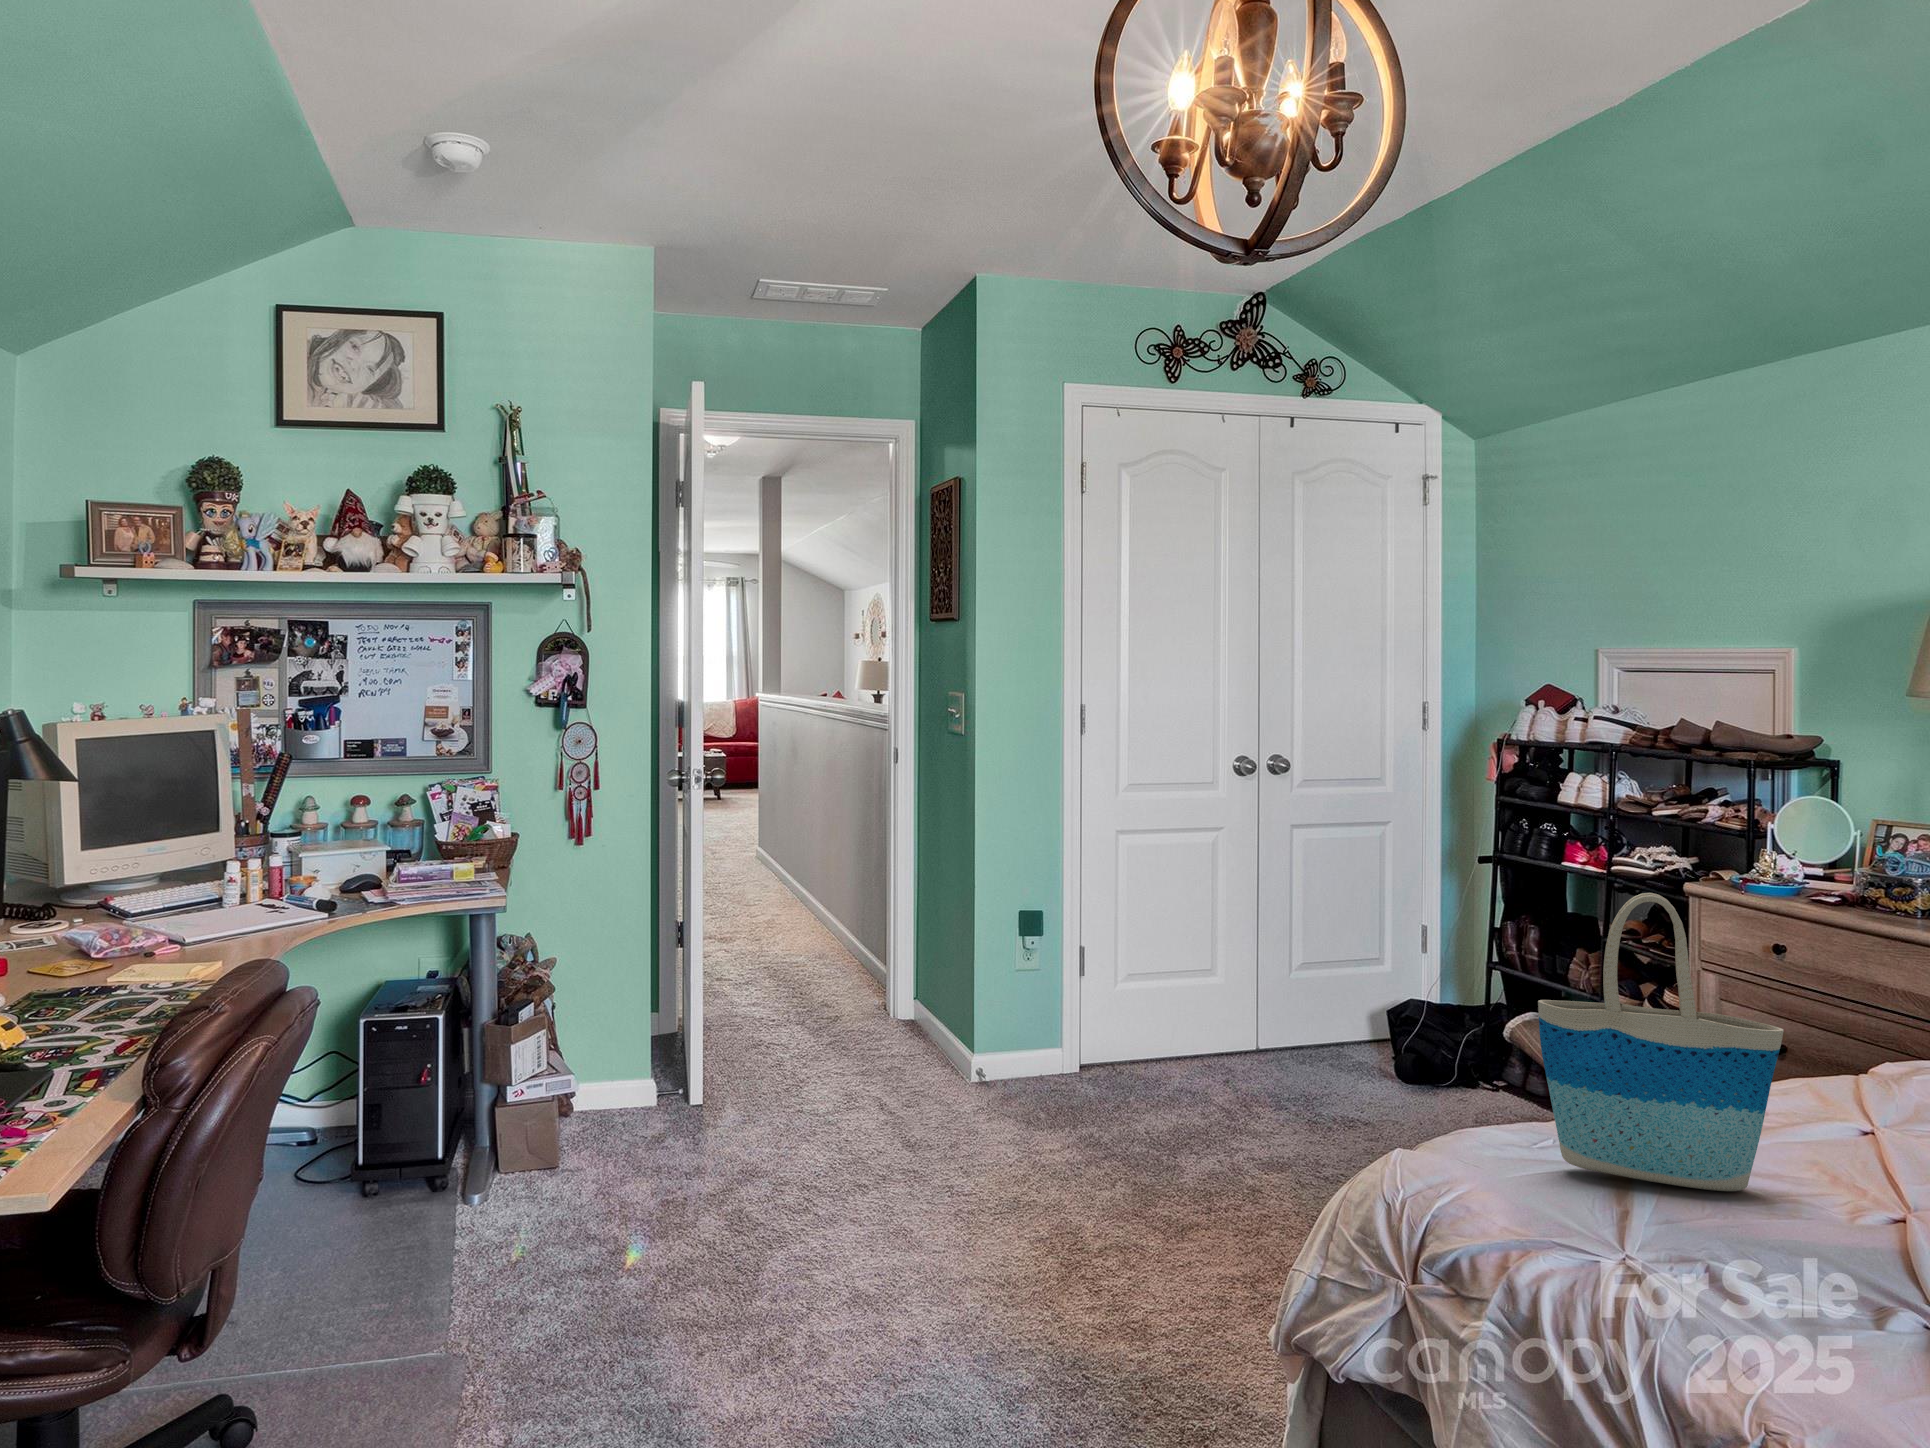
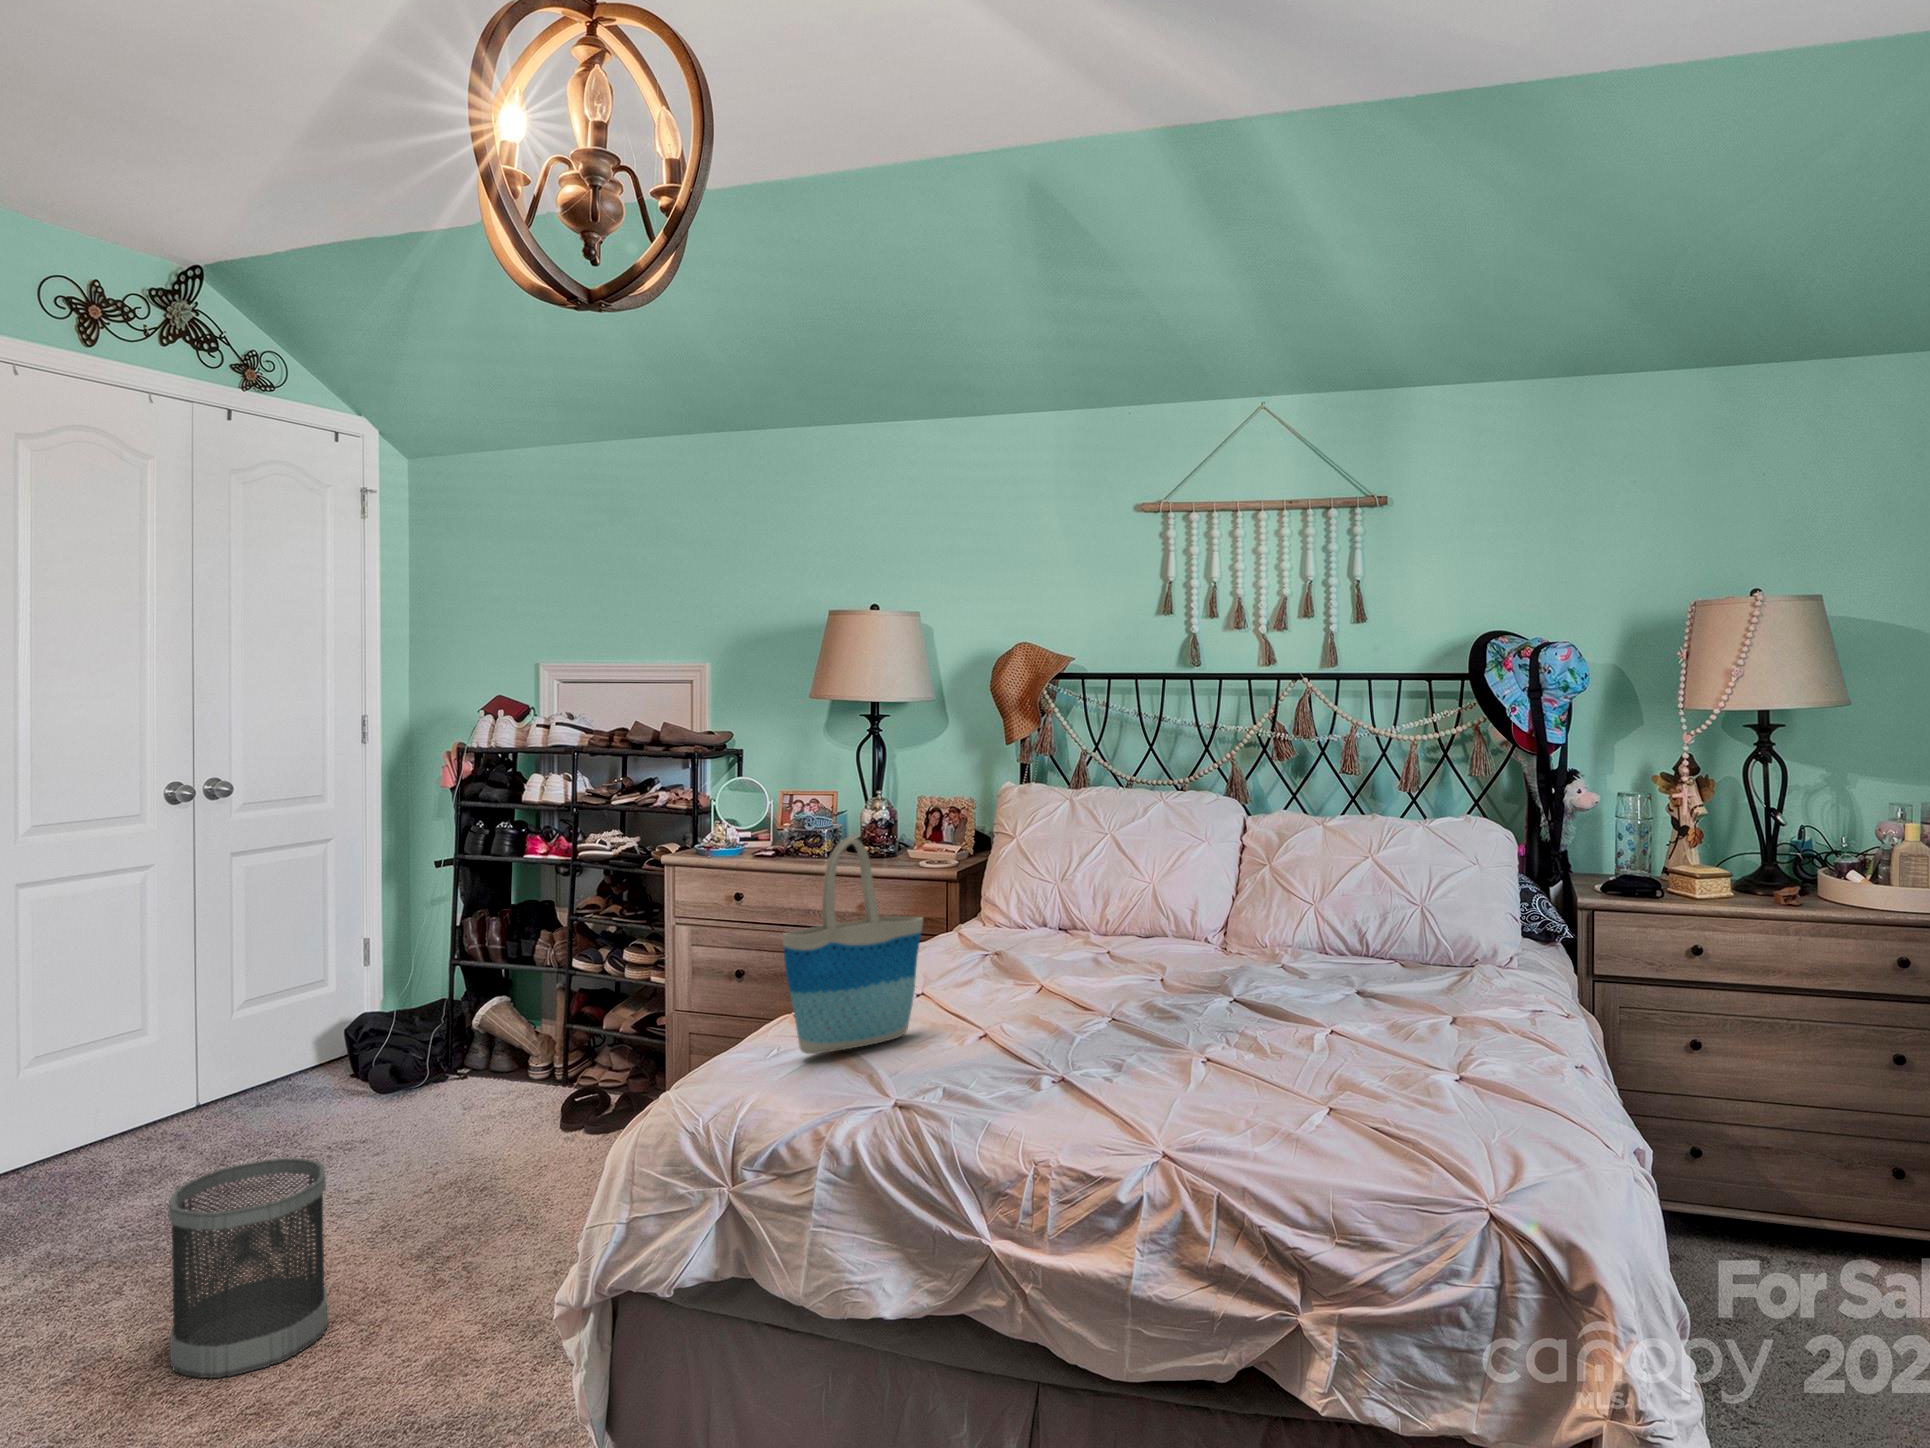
wastebasket: none [1108,1090,1231,1276] -> present [168,1158,327,1379]

